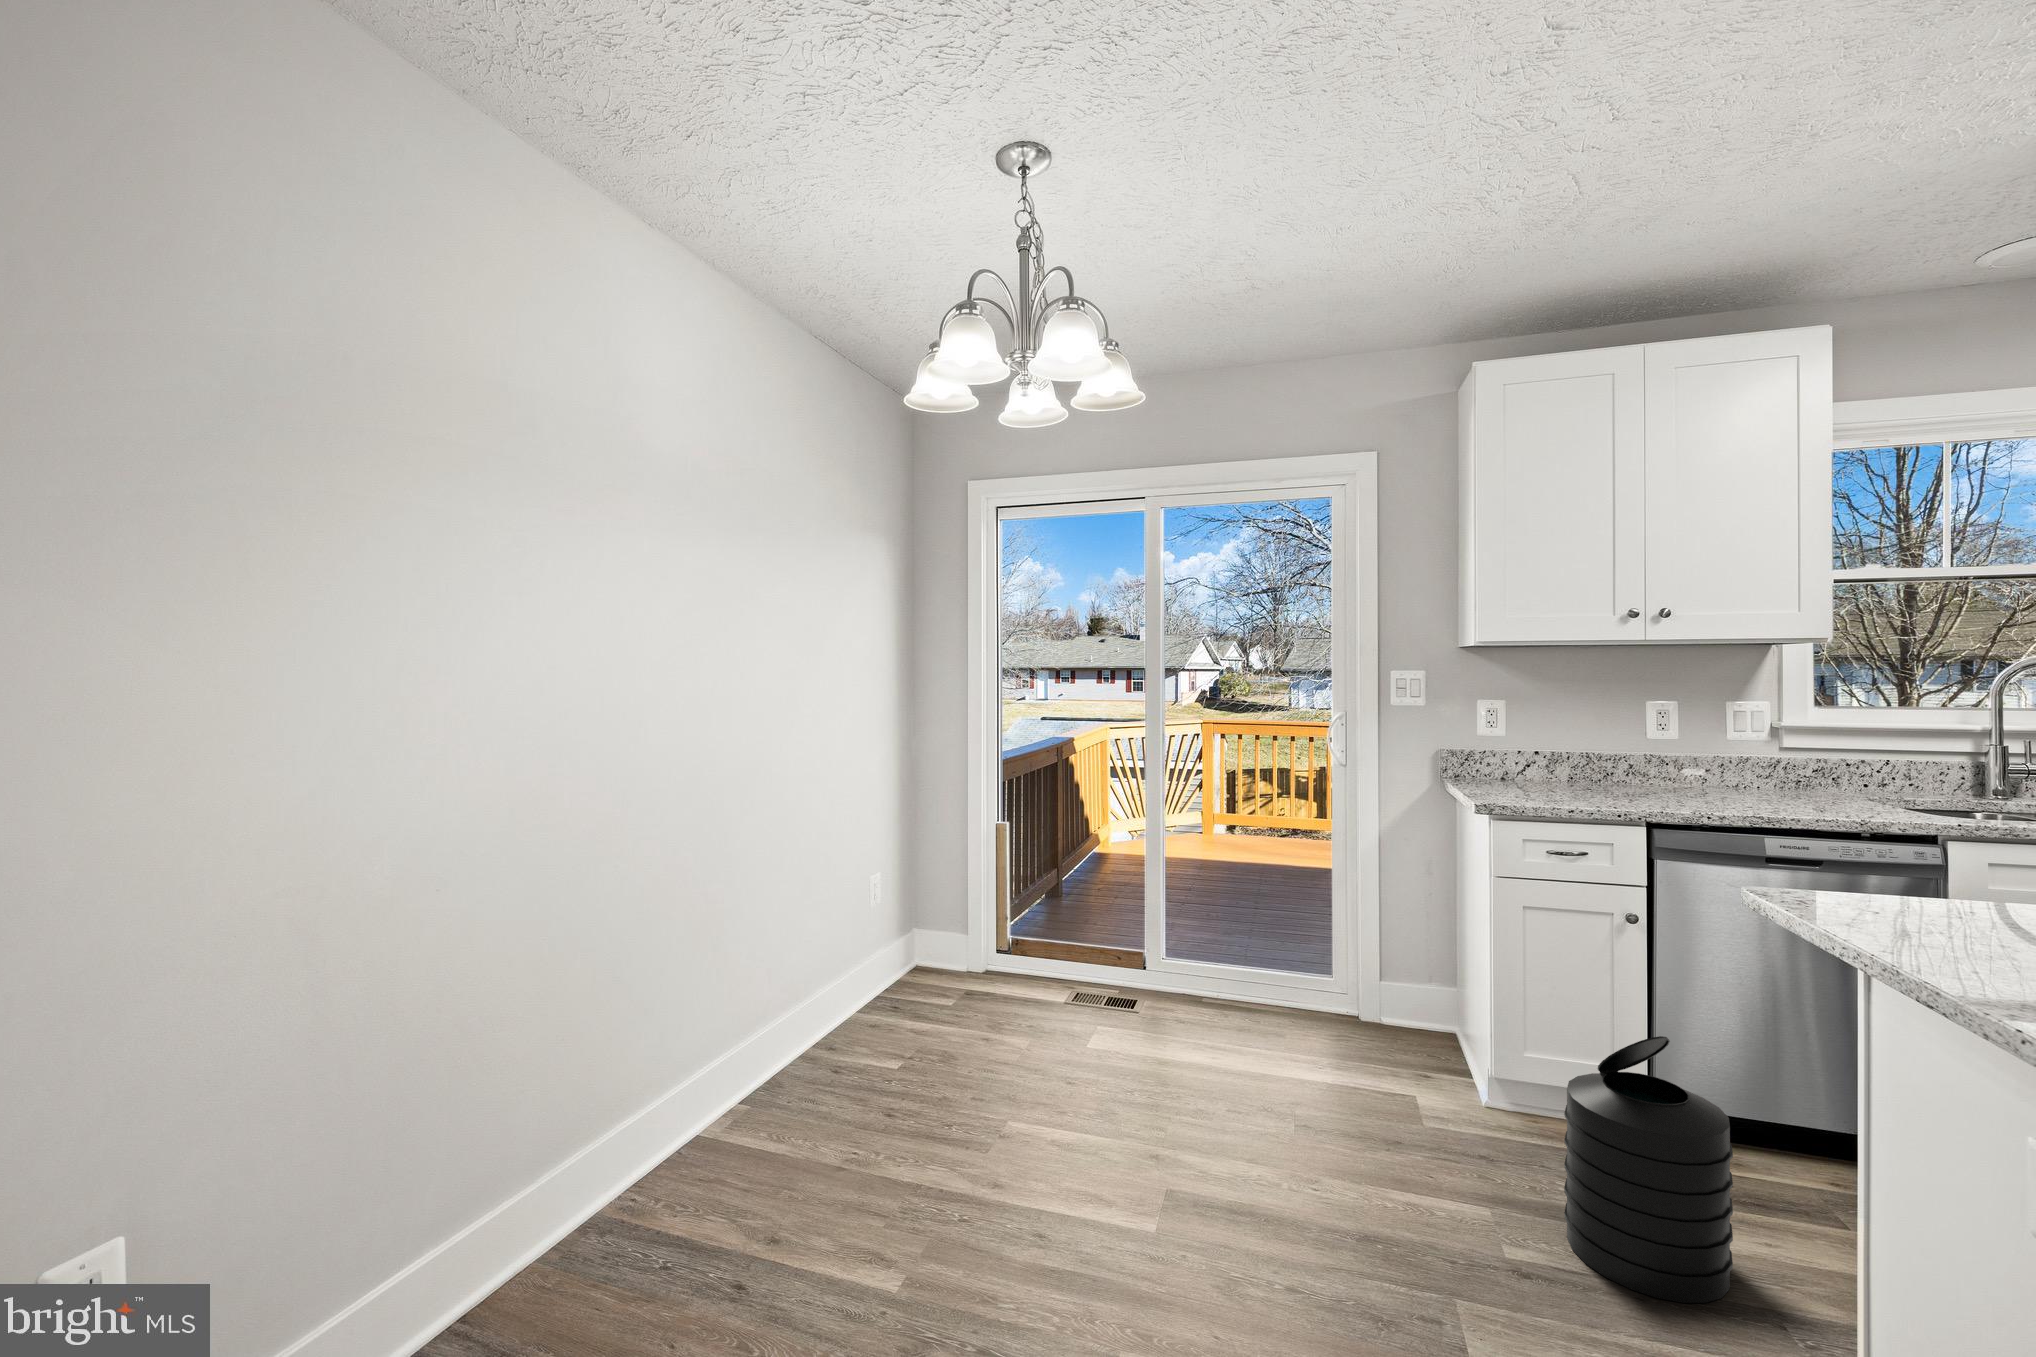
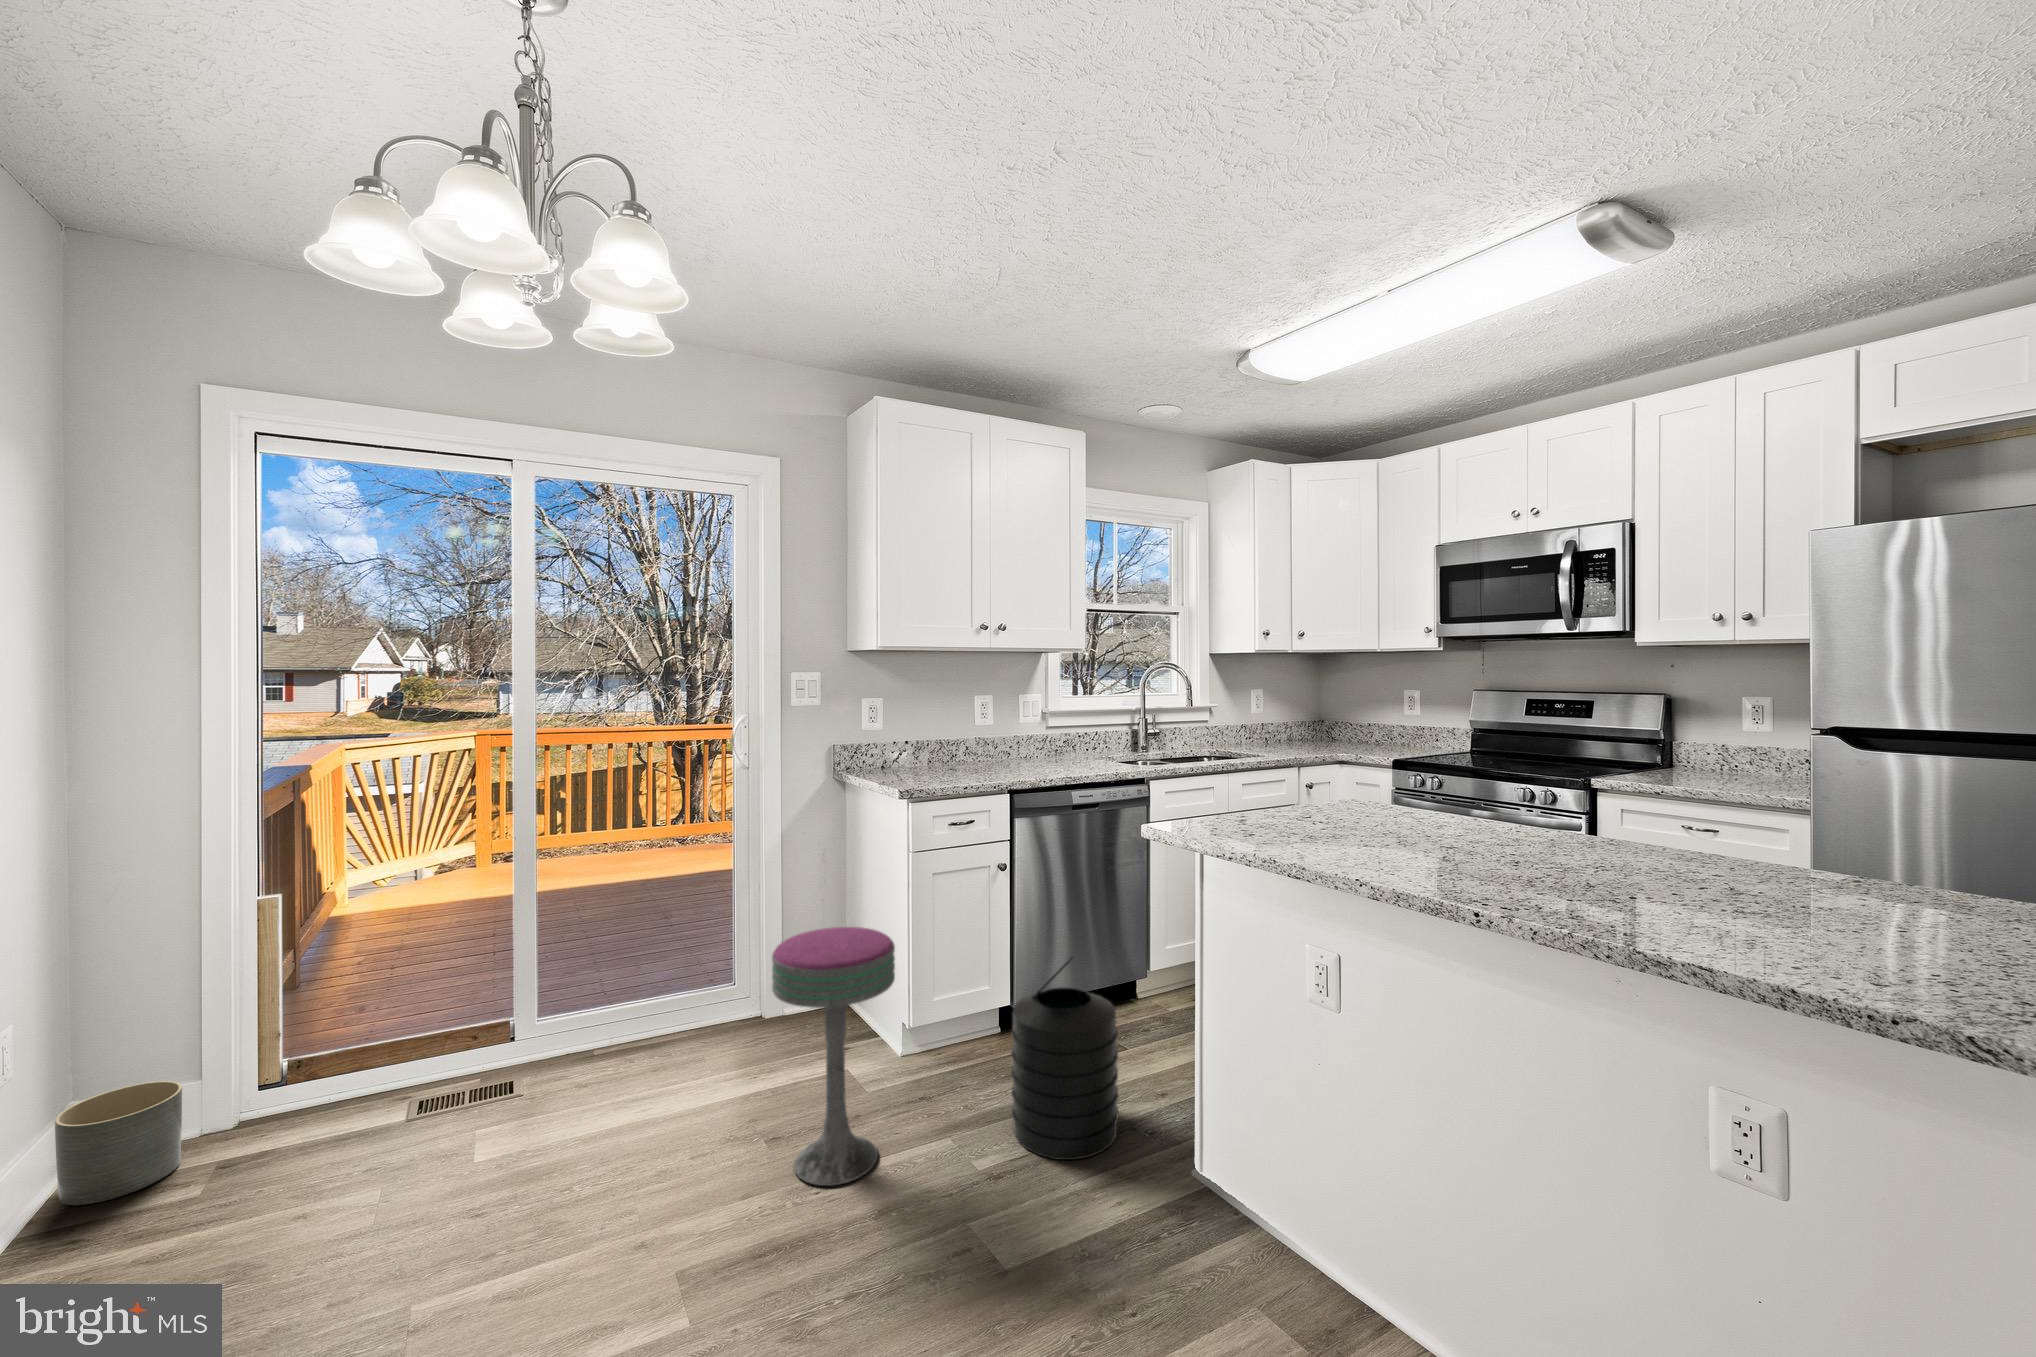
planter: none [899,927,953,992] -> present [55,1081,182,1205]
bar stool: none [1286,927,1416,1186] -> present [772,927,895,1186]

